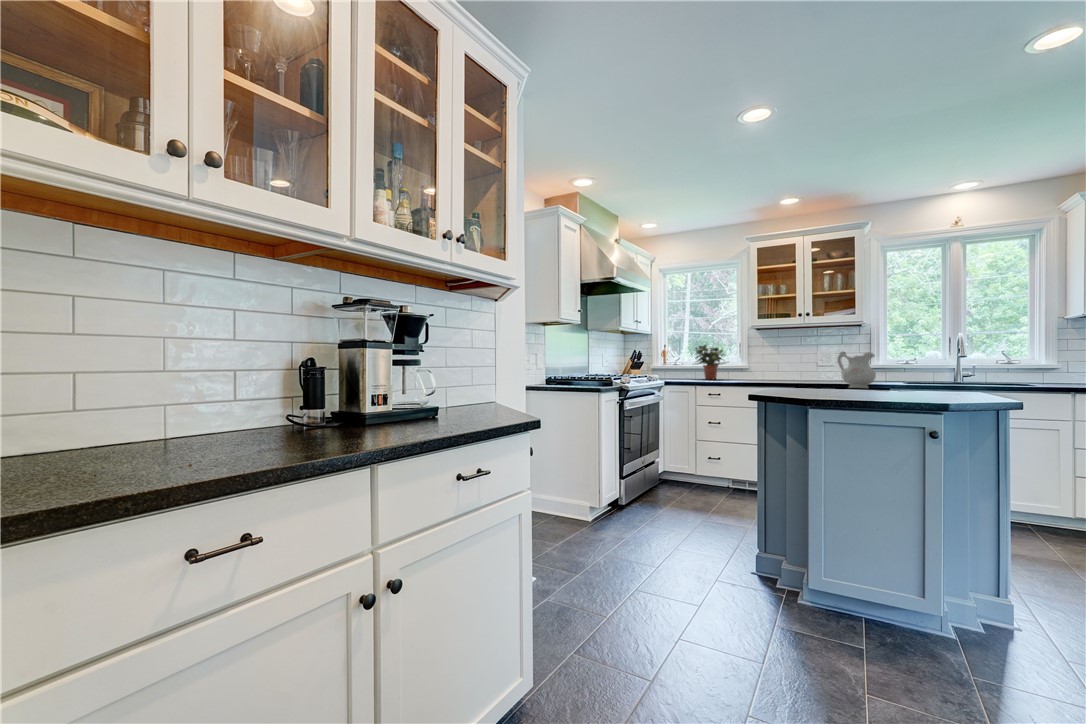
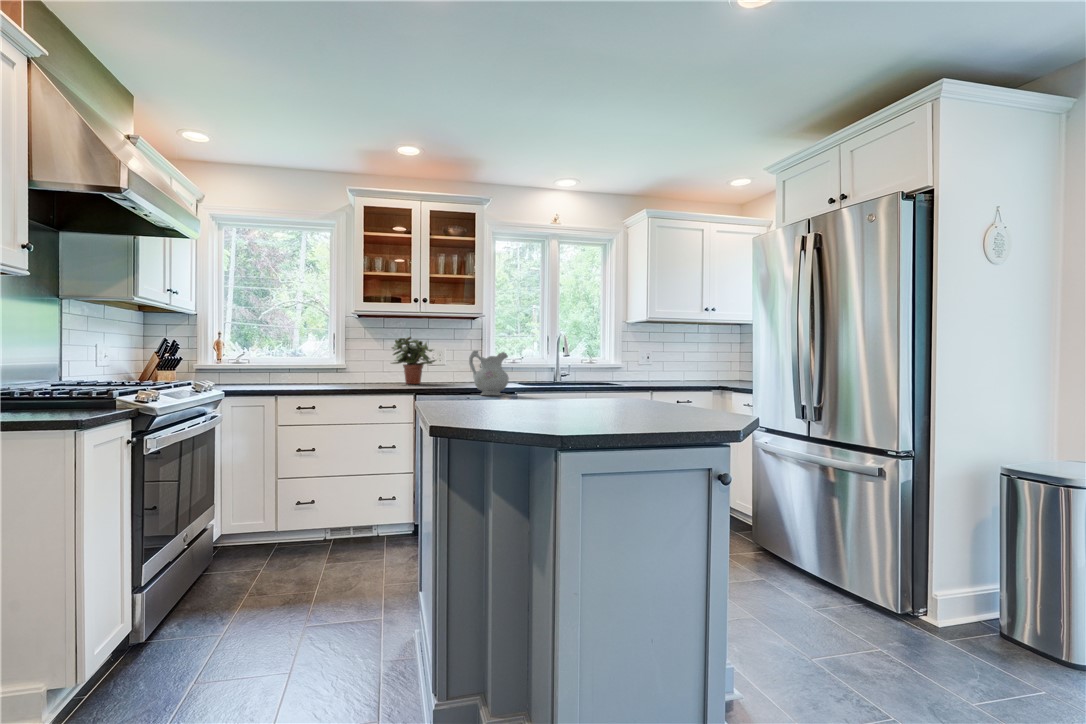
potted plant: present [695,345,729,379] -> present [391,337,436,384]

